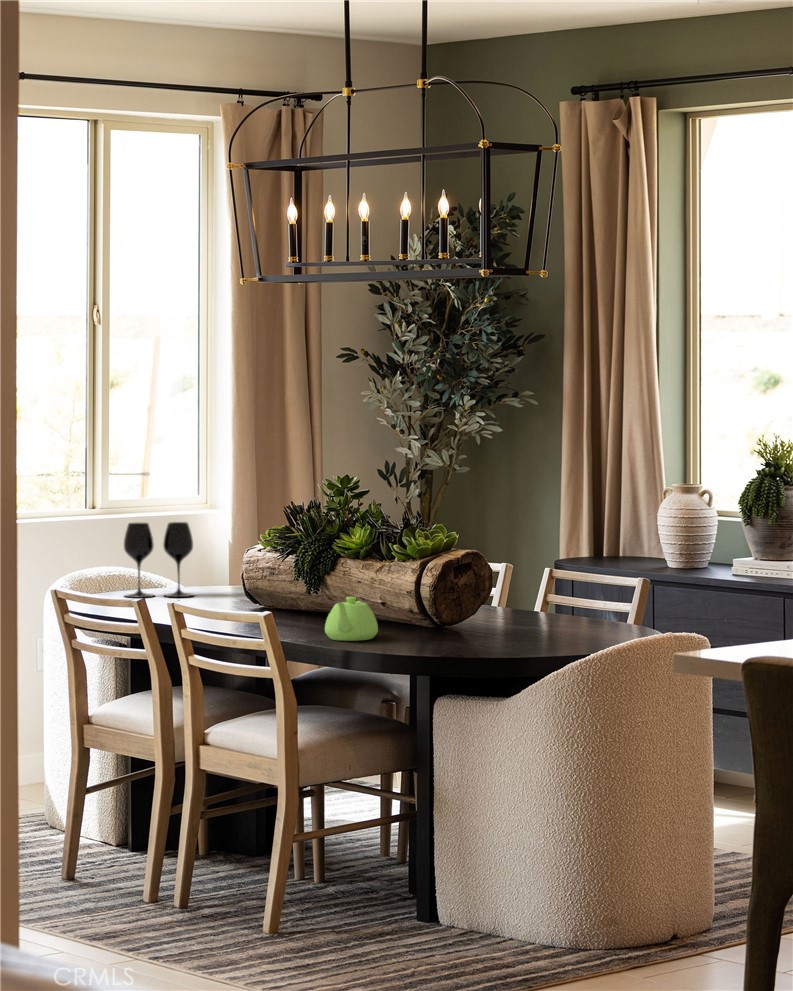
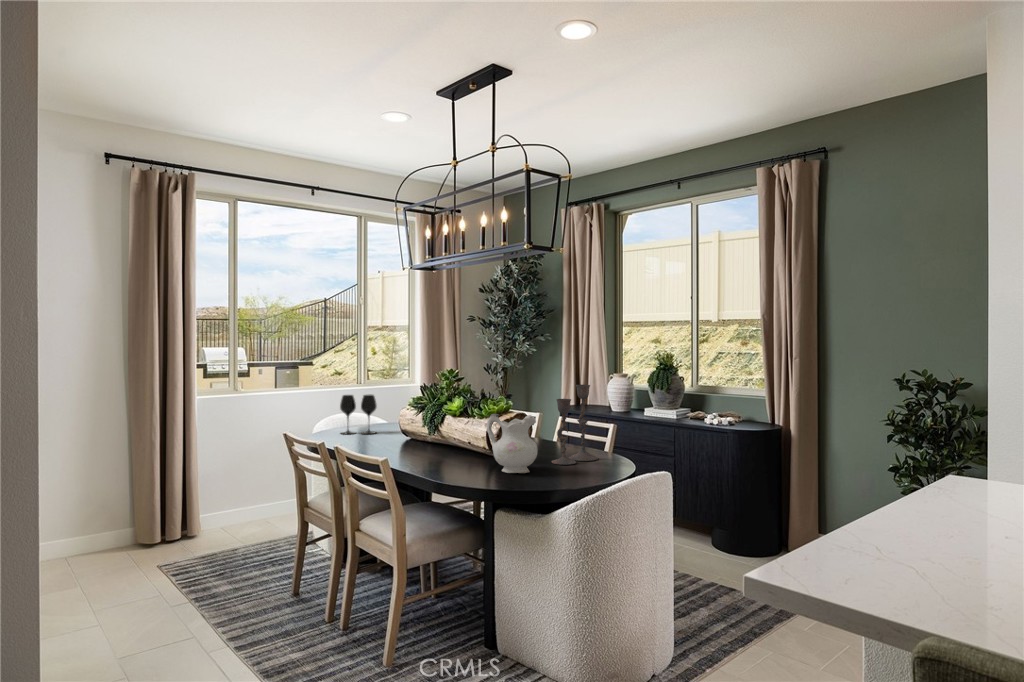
candlestick: none [529,500,611,637] -> present [552,385,598,465]
ceramic pitcher: none [419,548,505,647] -> present [487,414,538,473]
teapot: present [325,597,378,641] -> none [432,441,464,468]

